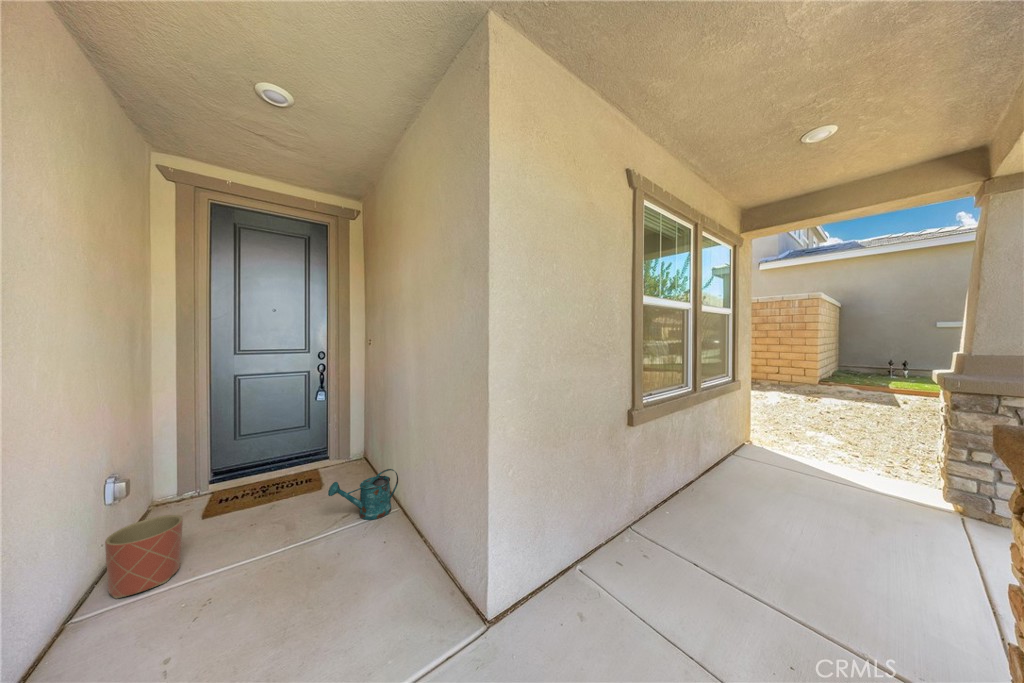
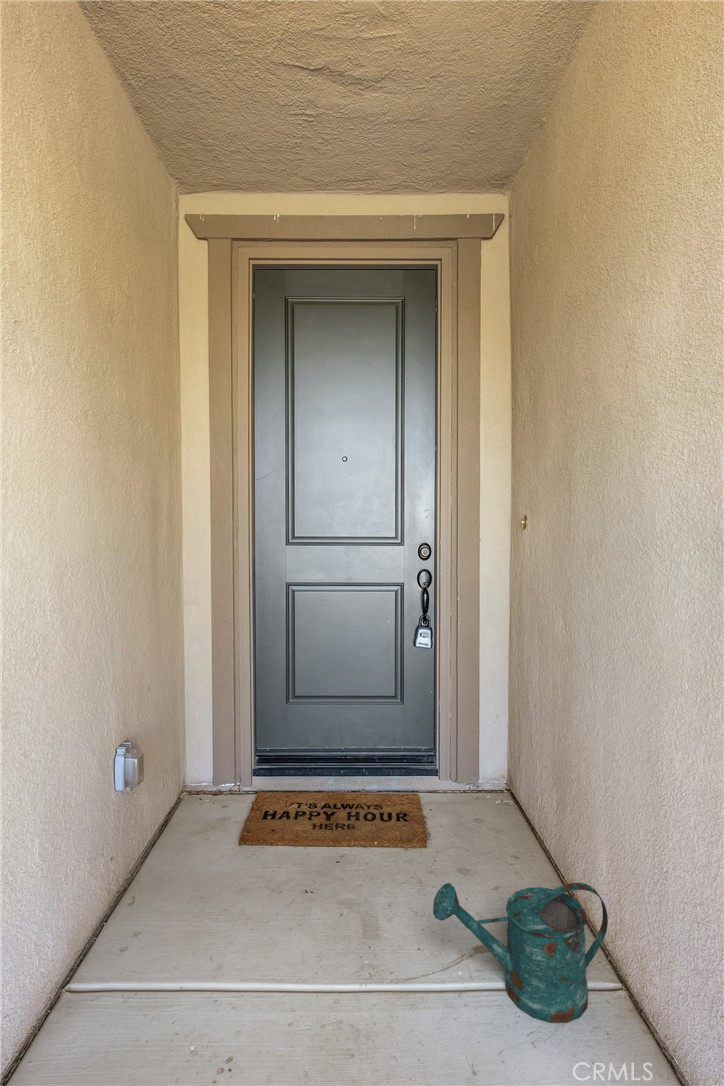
planter: present [105,515,183,599] -> none [77,857,181,1012]

